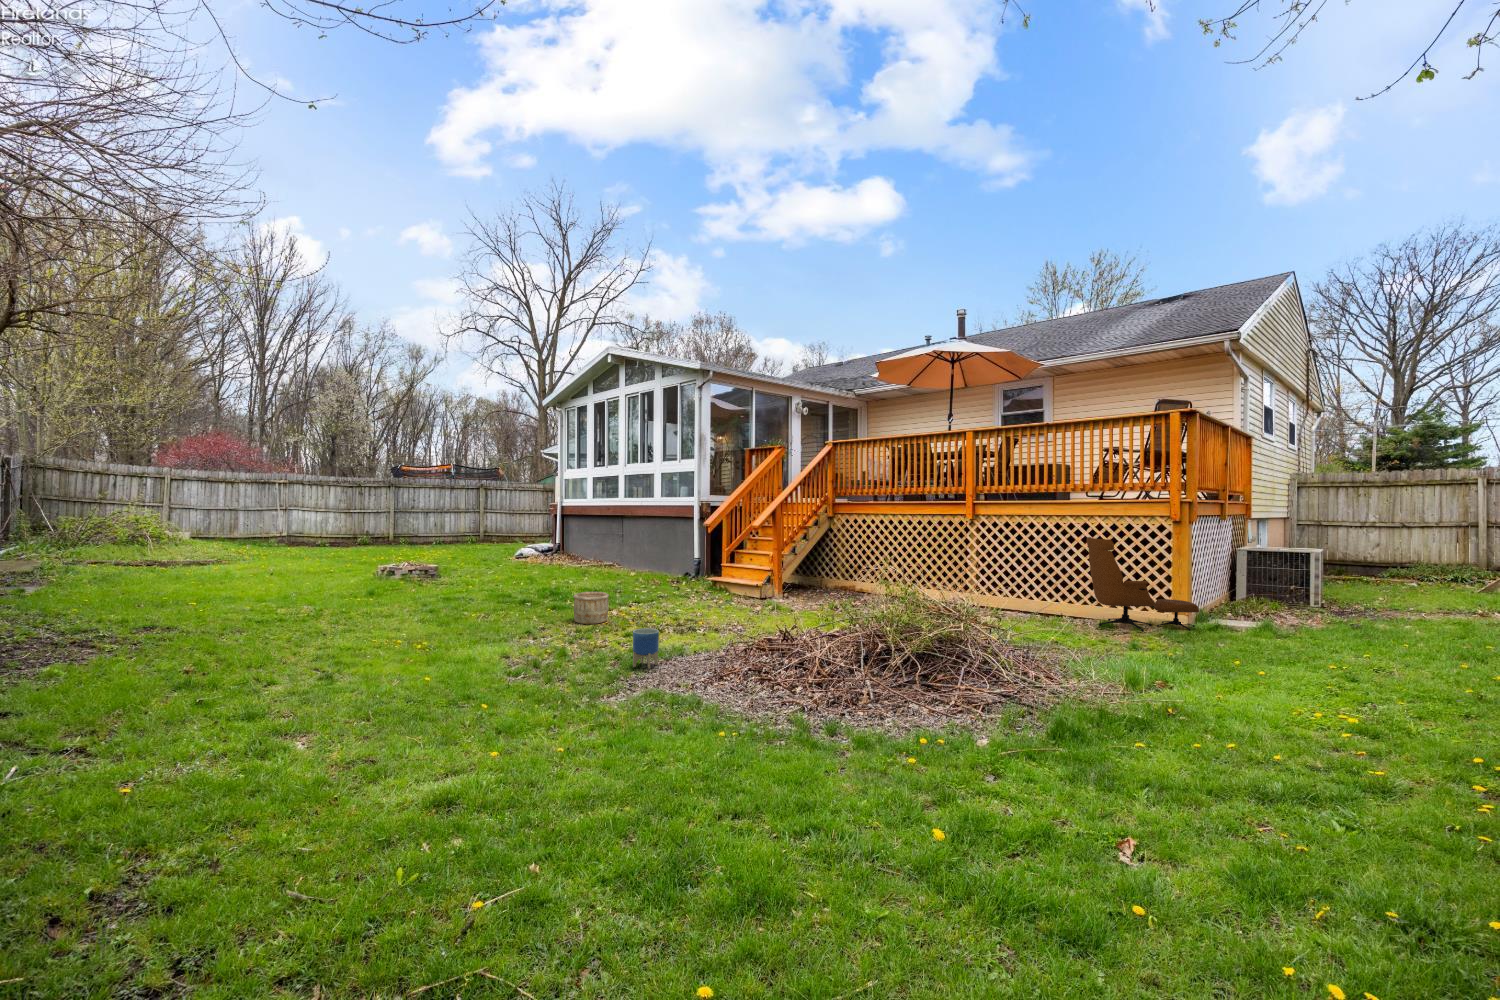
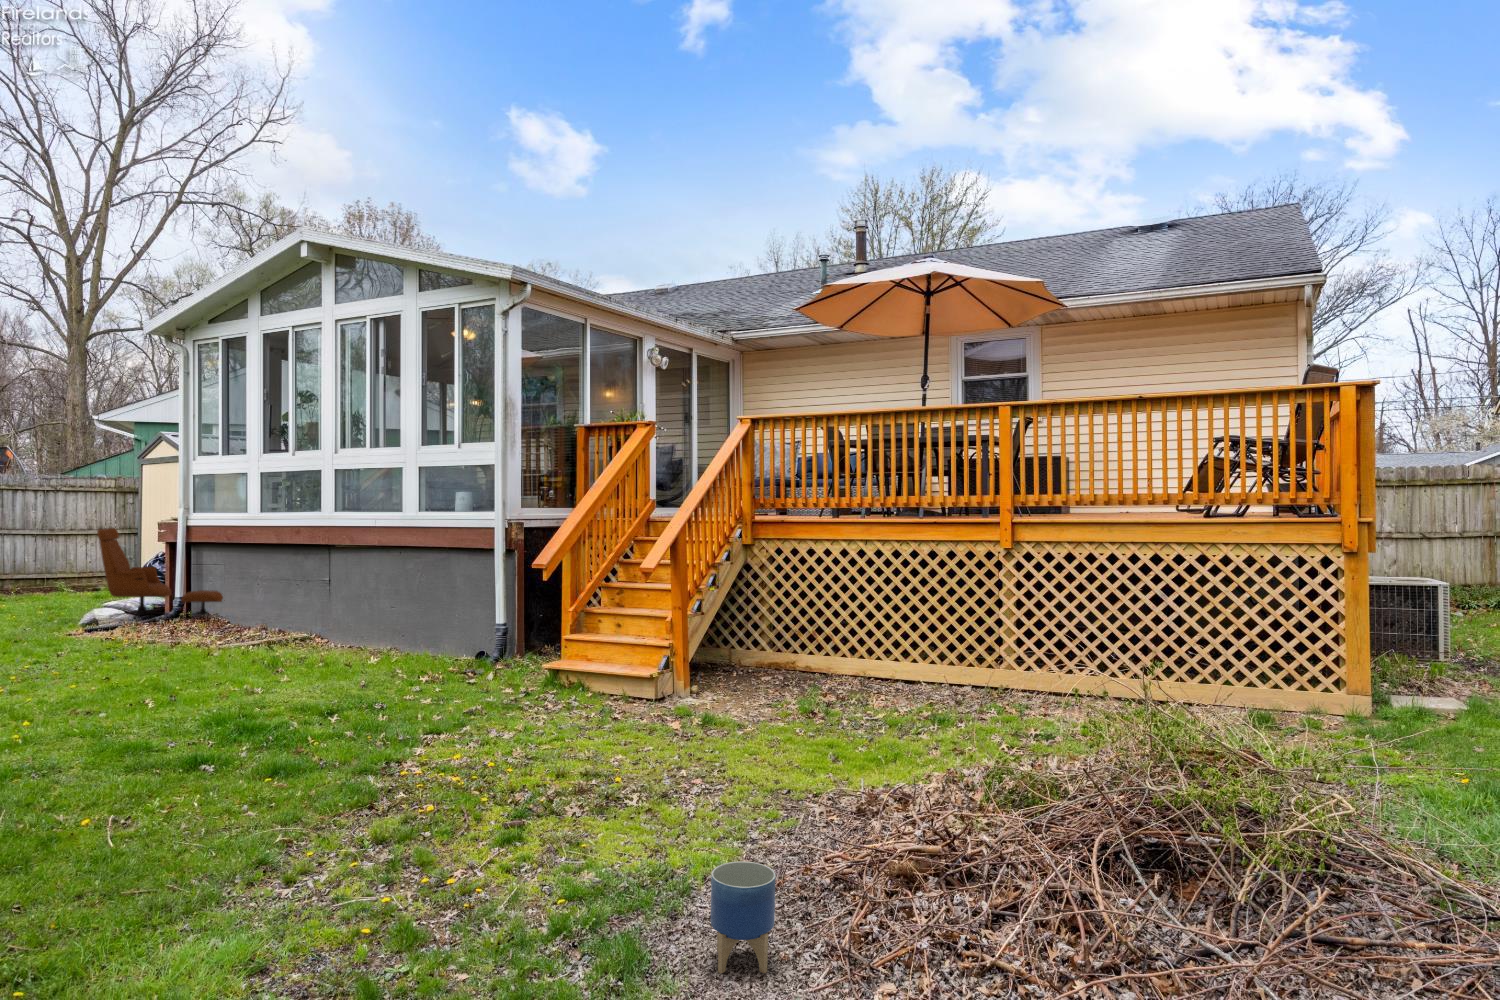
lounge chair: present [1087,537,1199,632] -> present [97,528,223,621]
wooden bucket: present [573,592,609,624] -> none [395,739,479,822]

